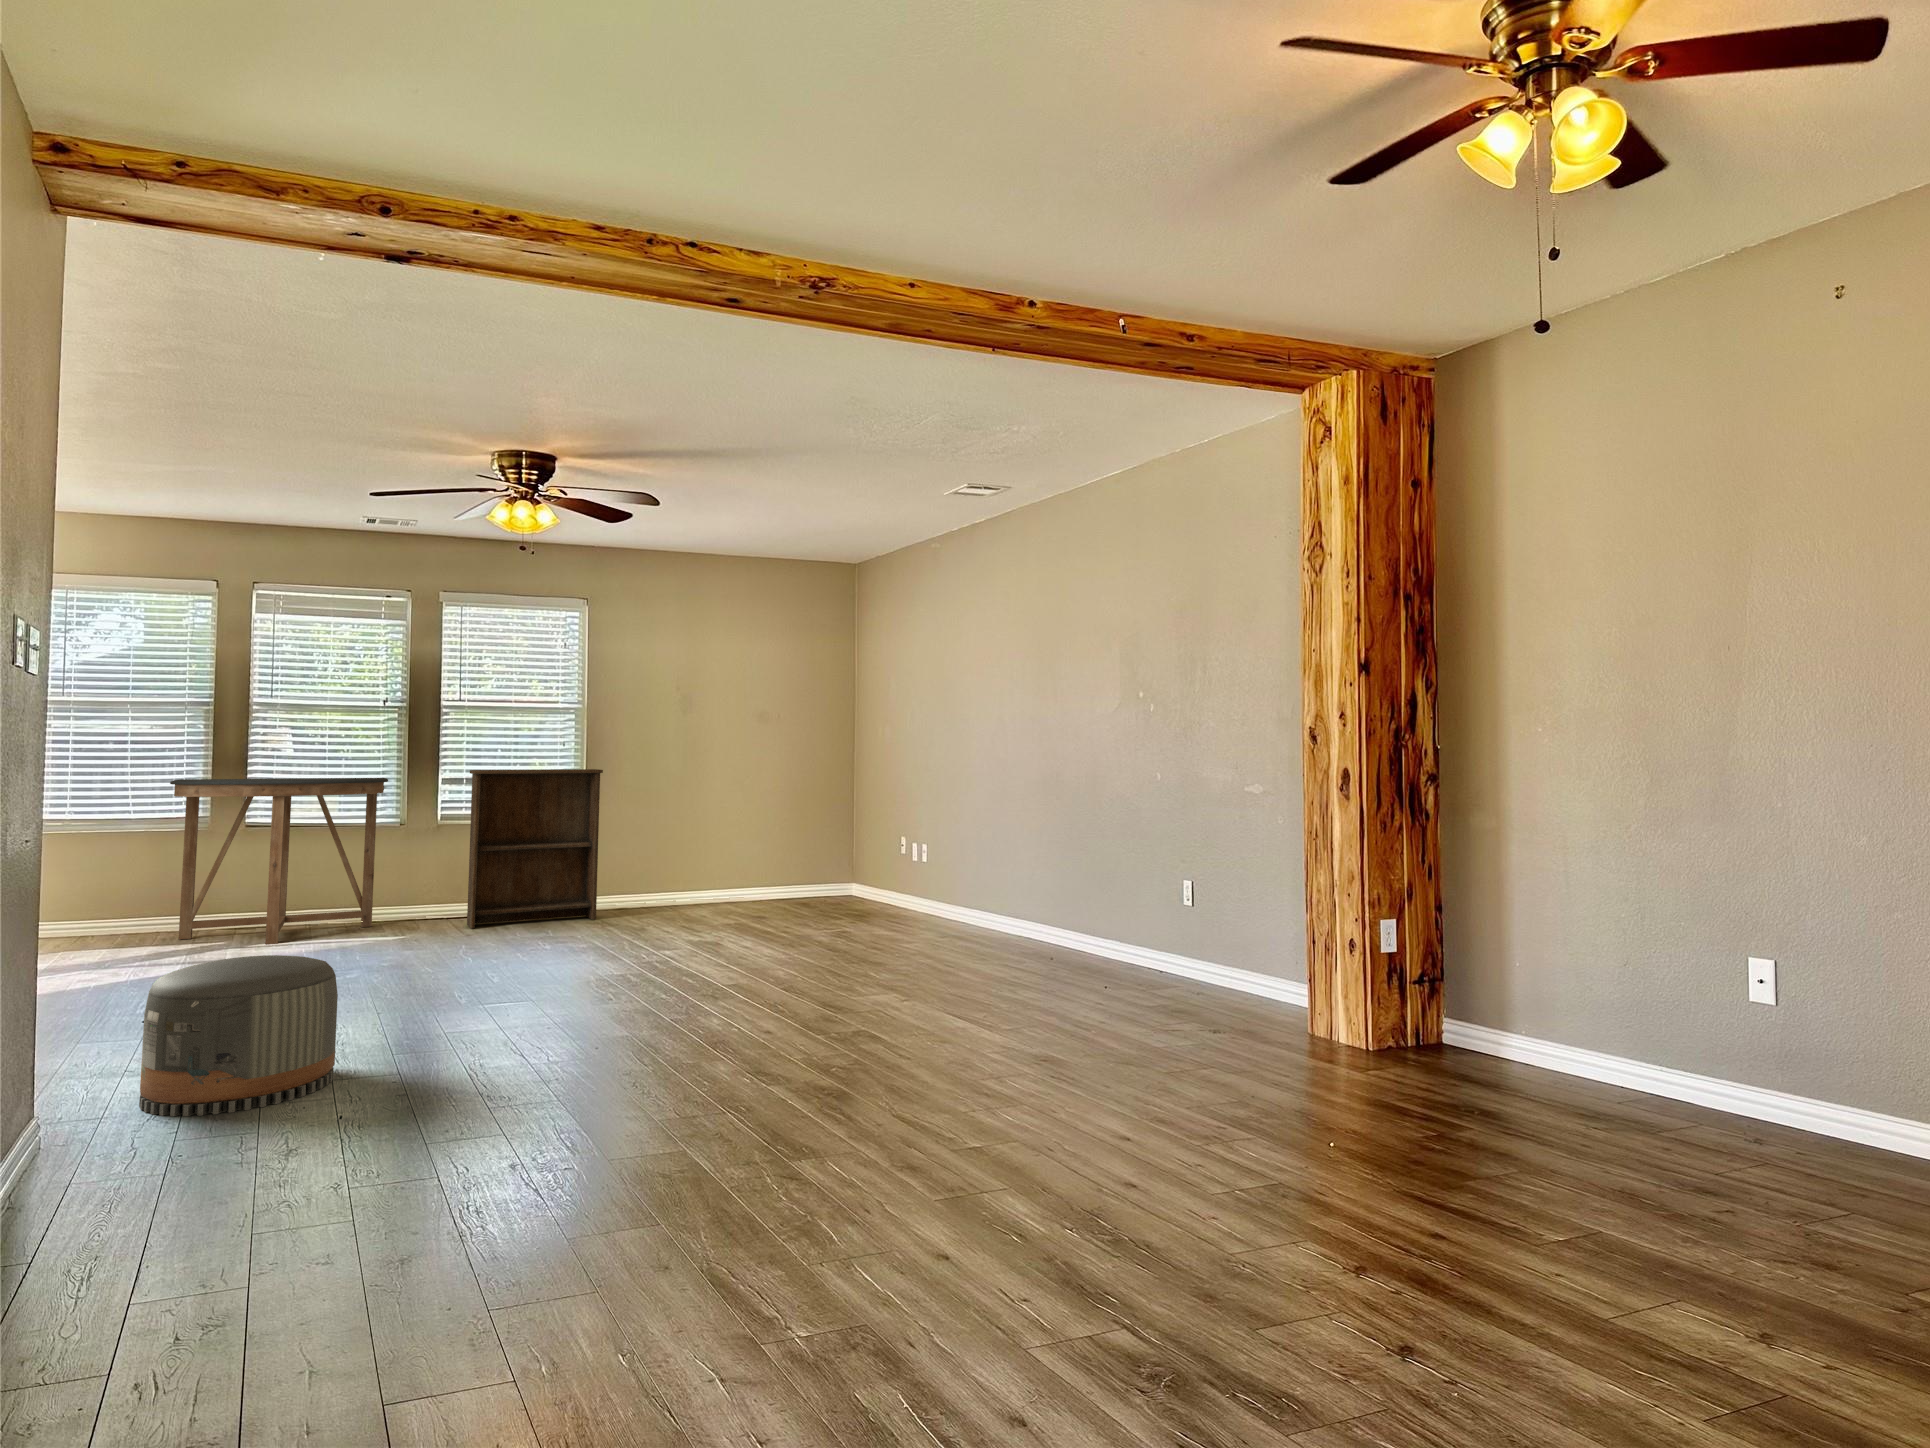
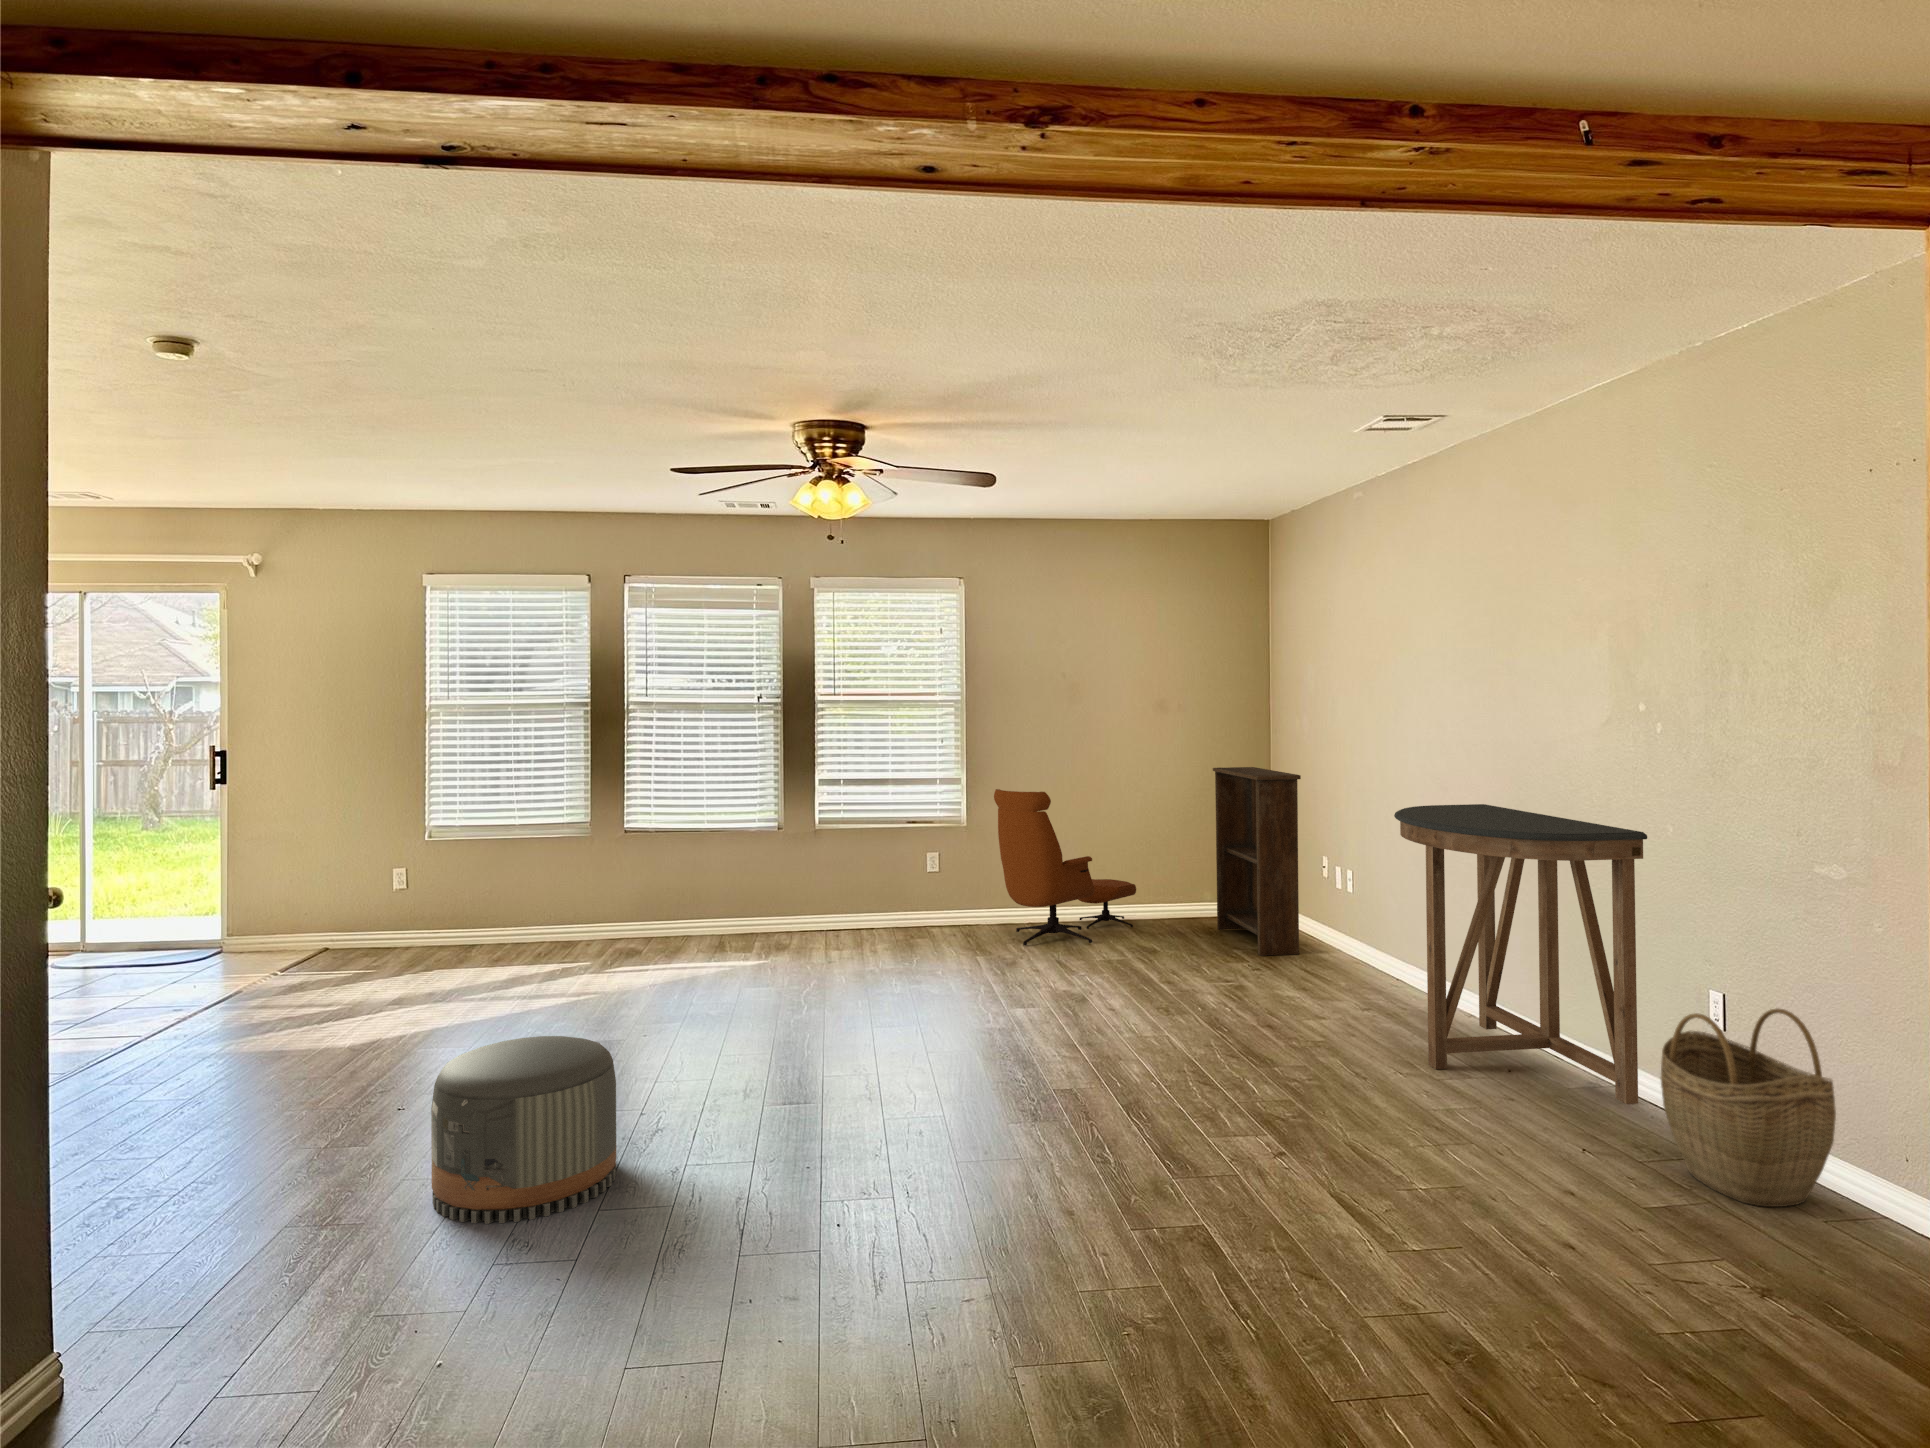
bookshelf: present [467,769,603,929] -> present [1213,767,1301,956]
console table: present [170,778,388,944] -> present [1394,804,1647,1104]
lounge chair: none [625,783,746,921] -> present [994,789,1136,945]
woven basket: none [1156,881,1255,1004] -> present [1661,1009,1836,1207]

